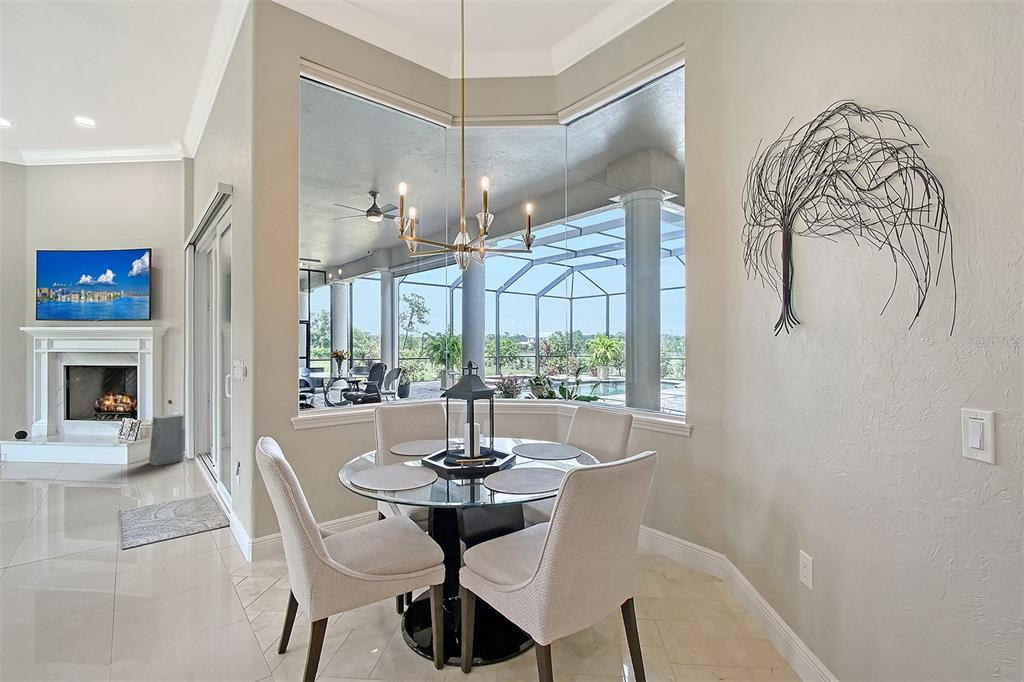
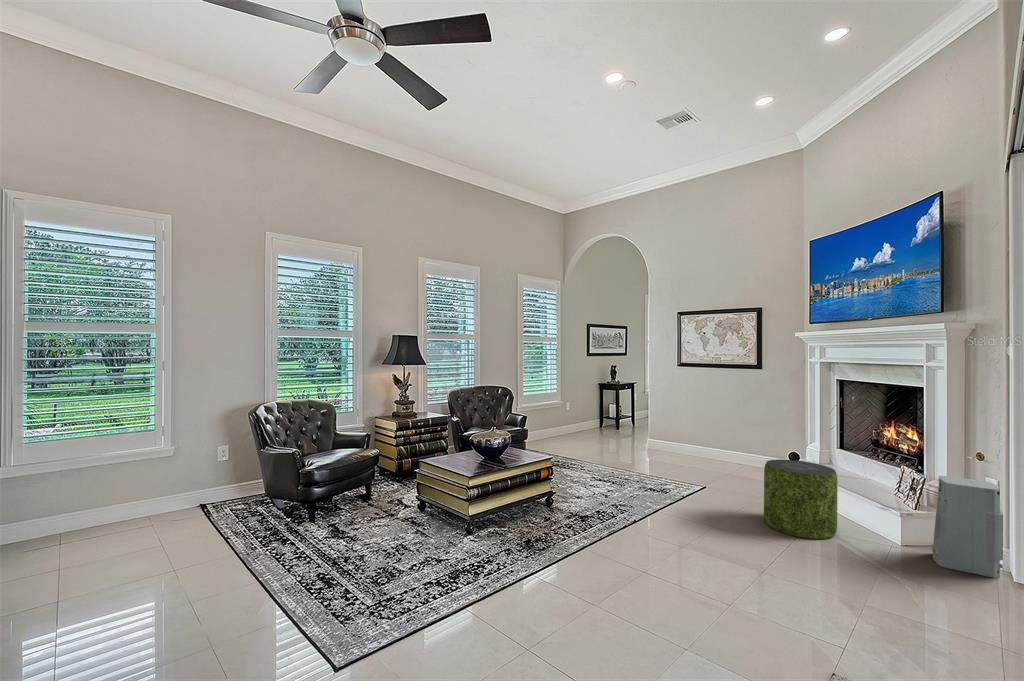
pouf: none [24,429,89,485] -> present [764,460,838,539]

